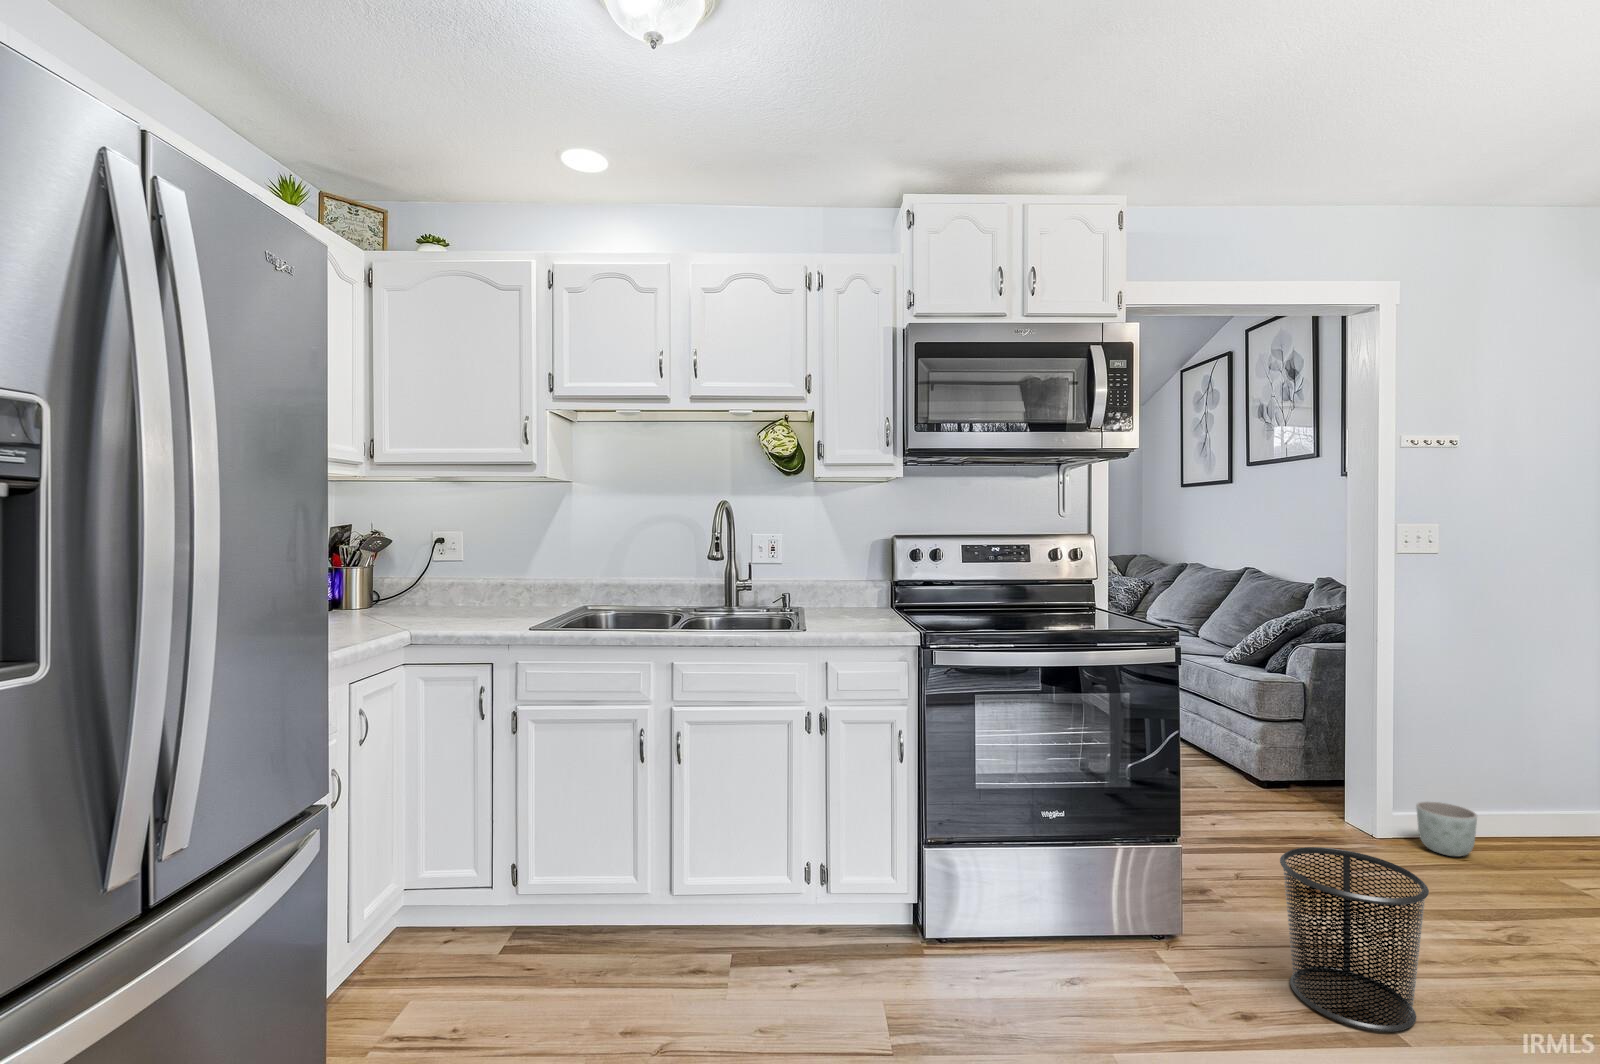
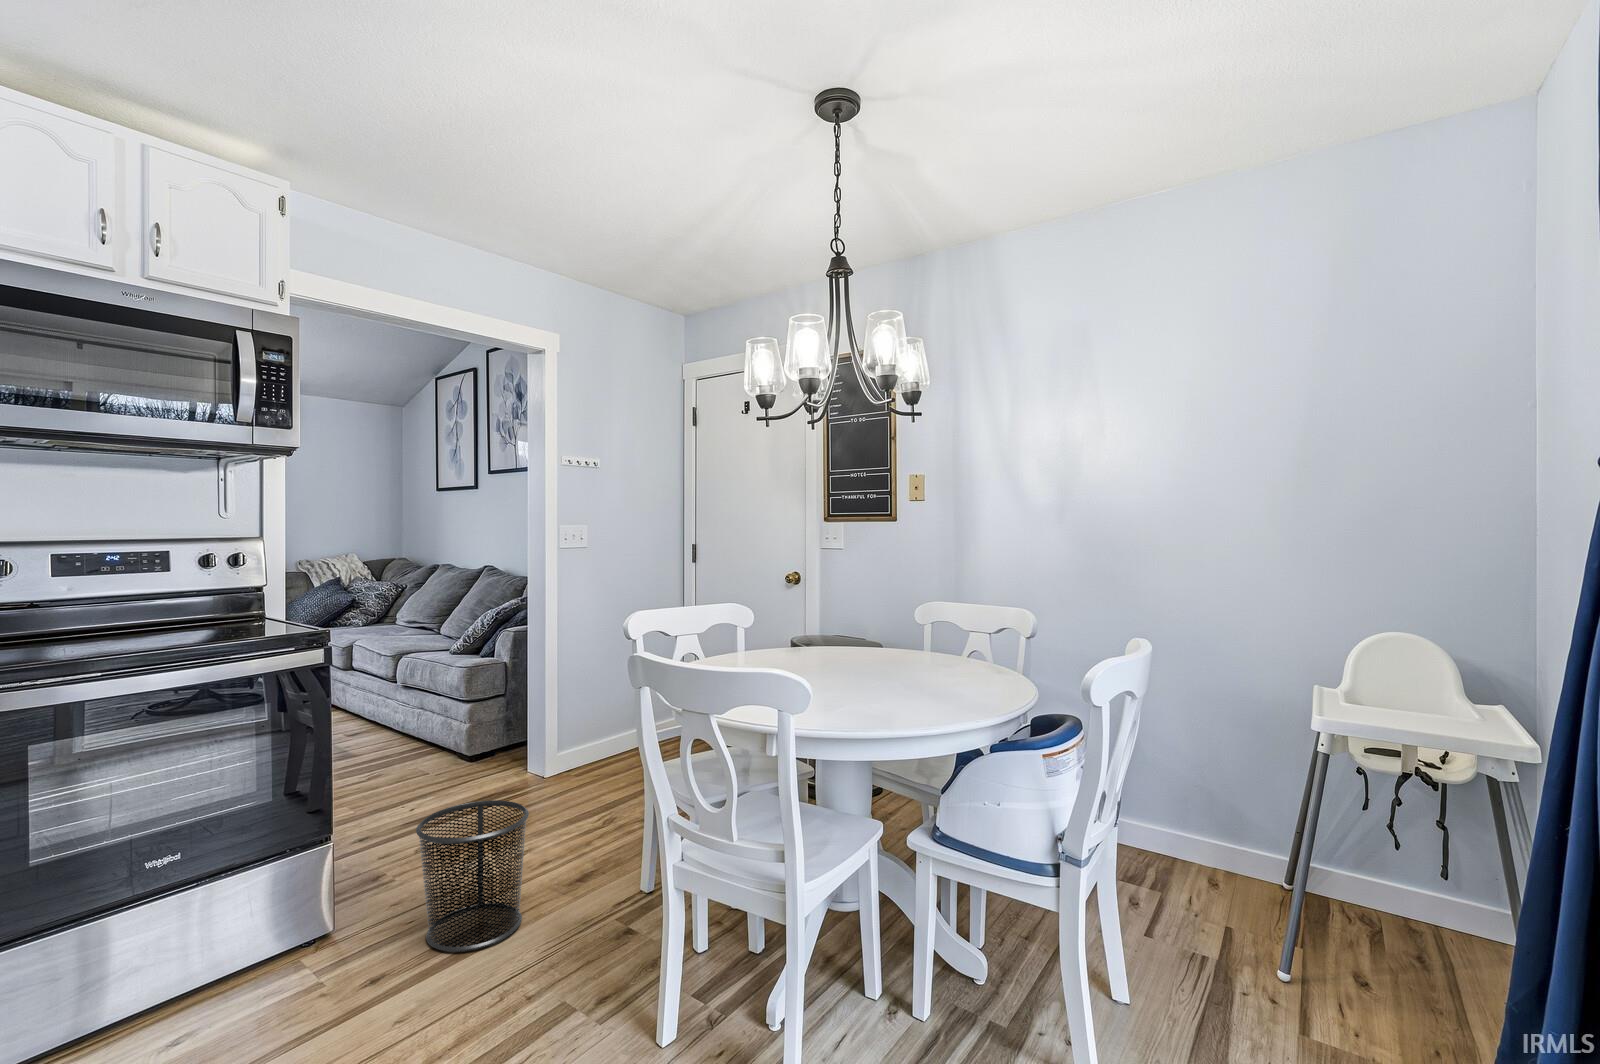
planter: present [1416,801,1477,856] -> none [575,741,613,782]

